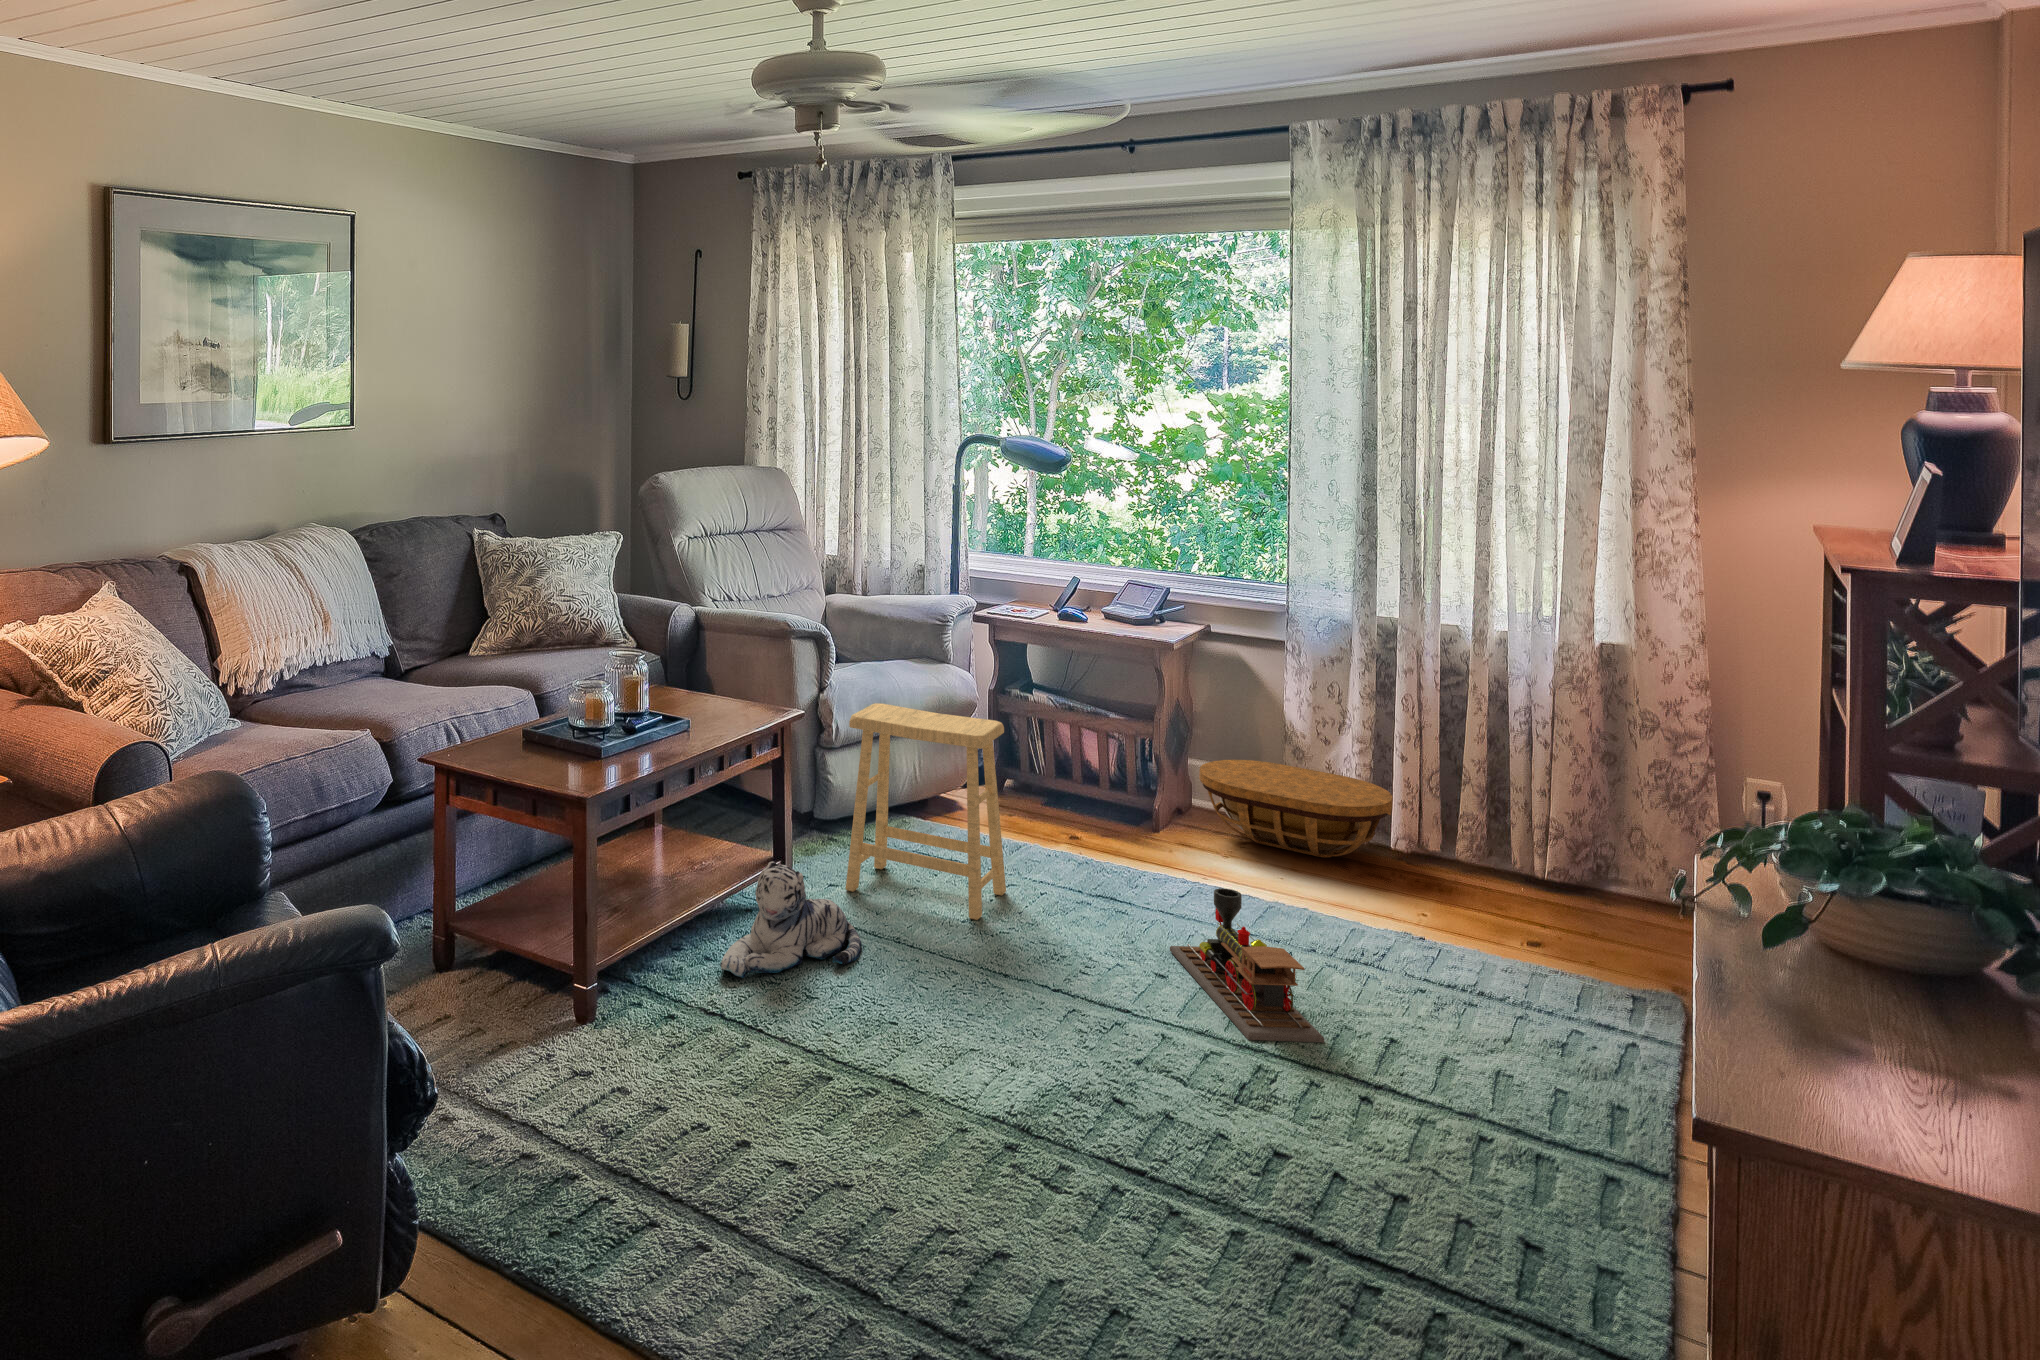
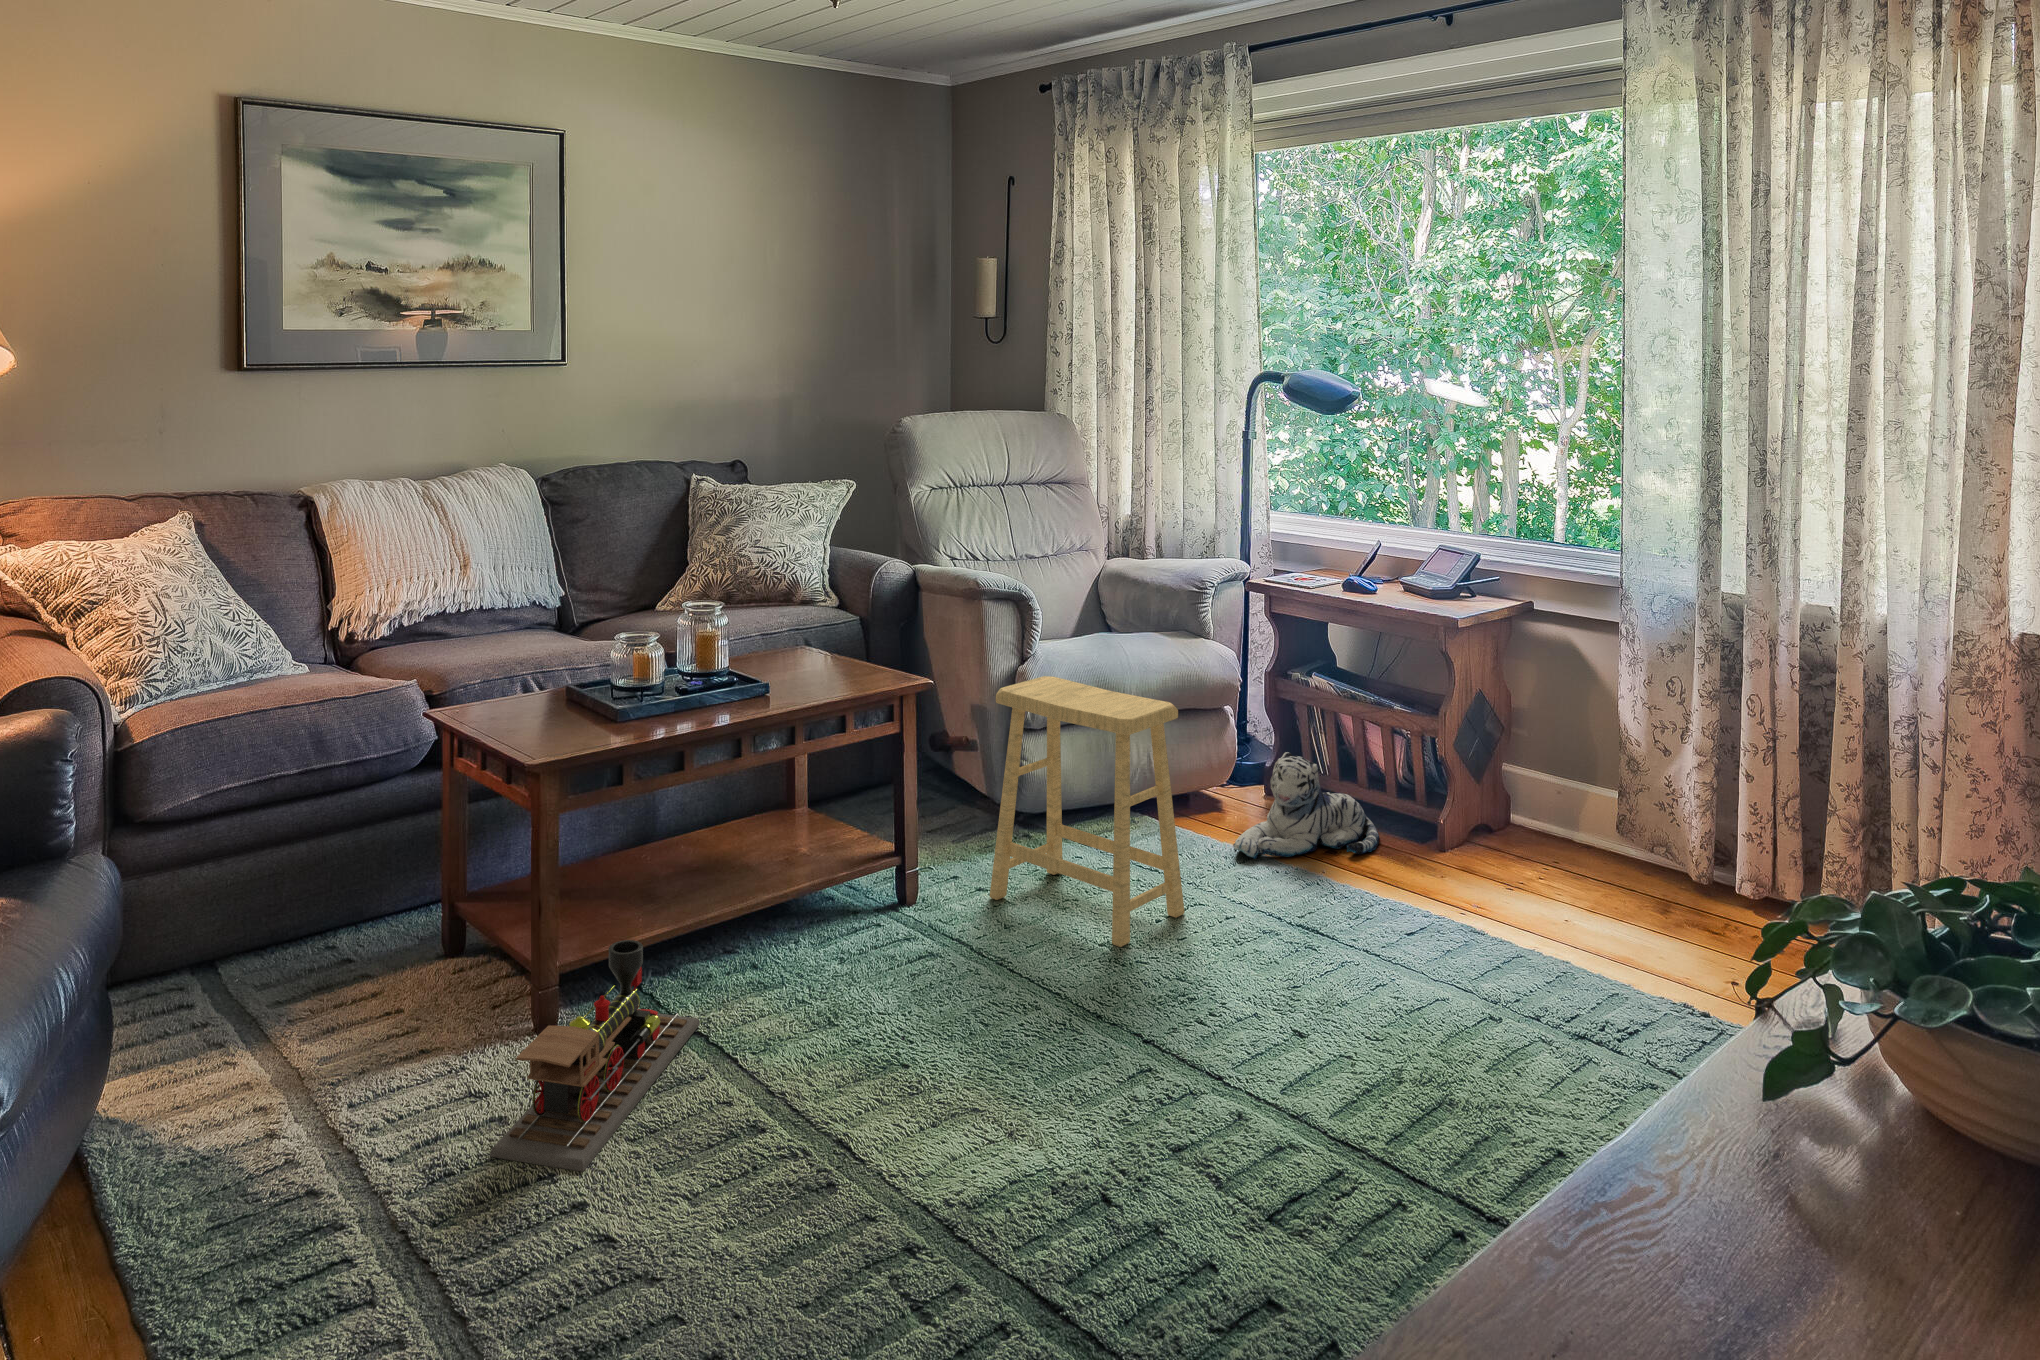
basket: present [1199,760,1393,857] -> none [1489,766,1729,897]
plush toy: present [720,862,861,978] -> present [1233,752,1379,859]
toy train: present [1170,888,1324,1042] -> present [490,940,700,1172]

